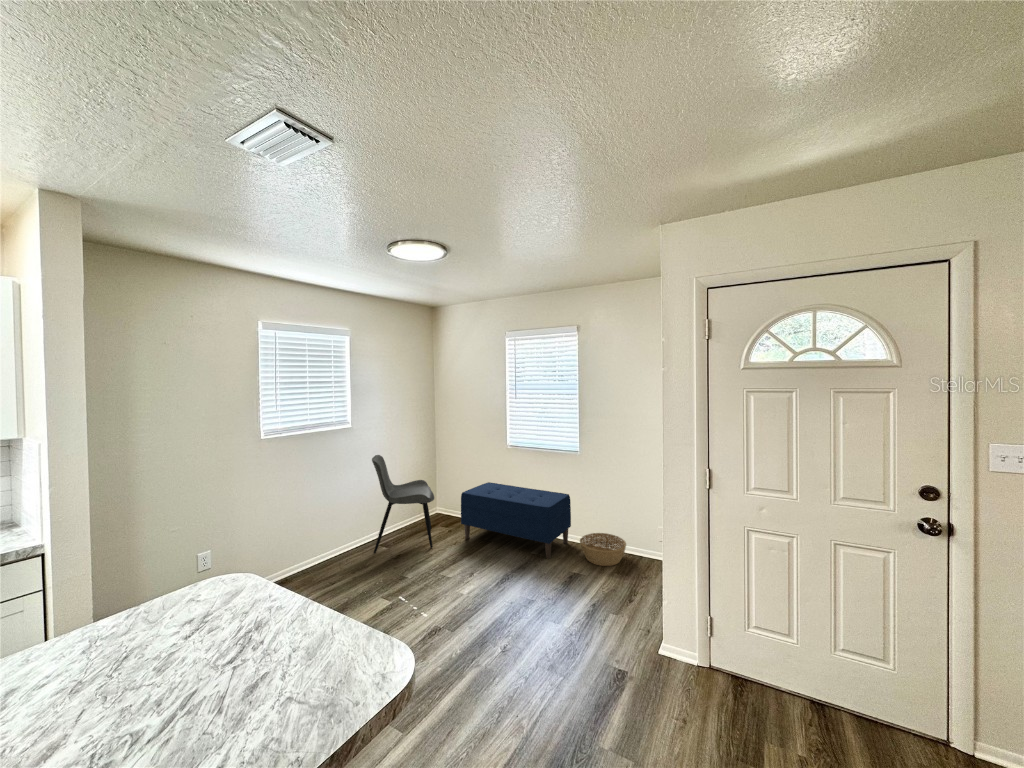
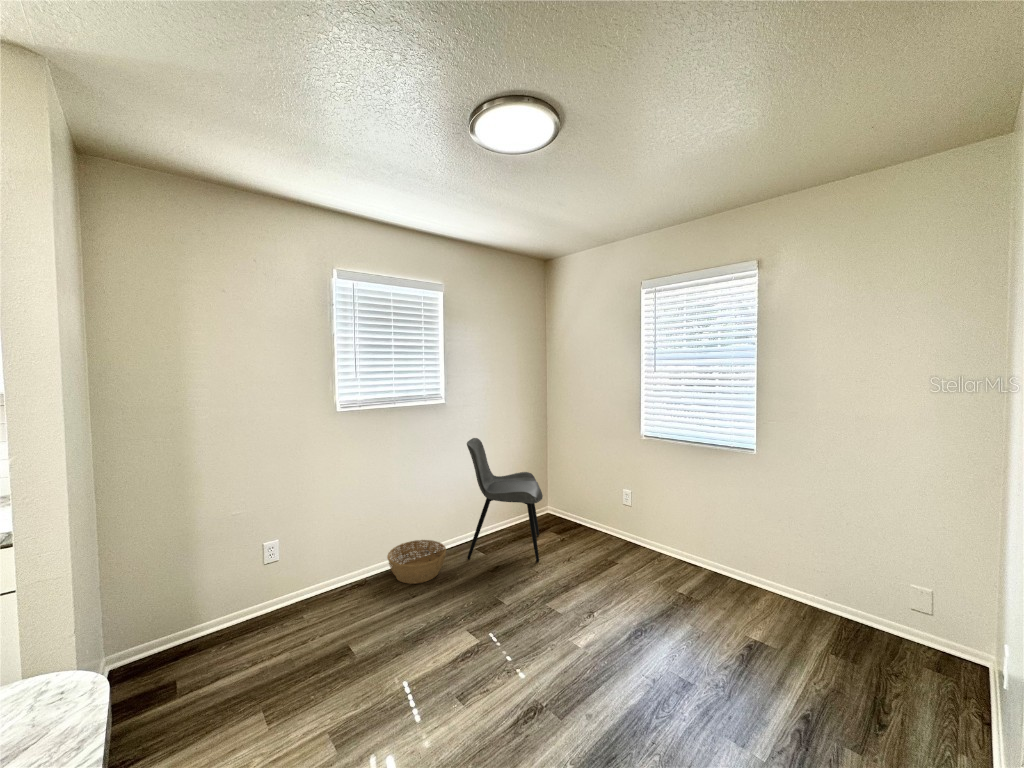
bench: present [461,482,571,559] -> none [576,482,740,606]
basket: present [580,533,626,566] -> present [387,540,446,584]

